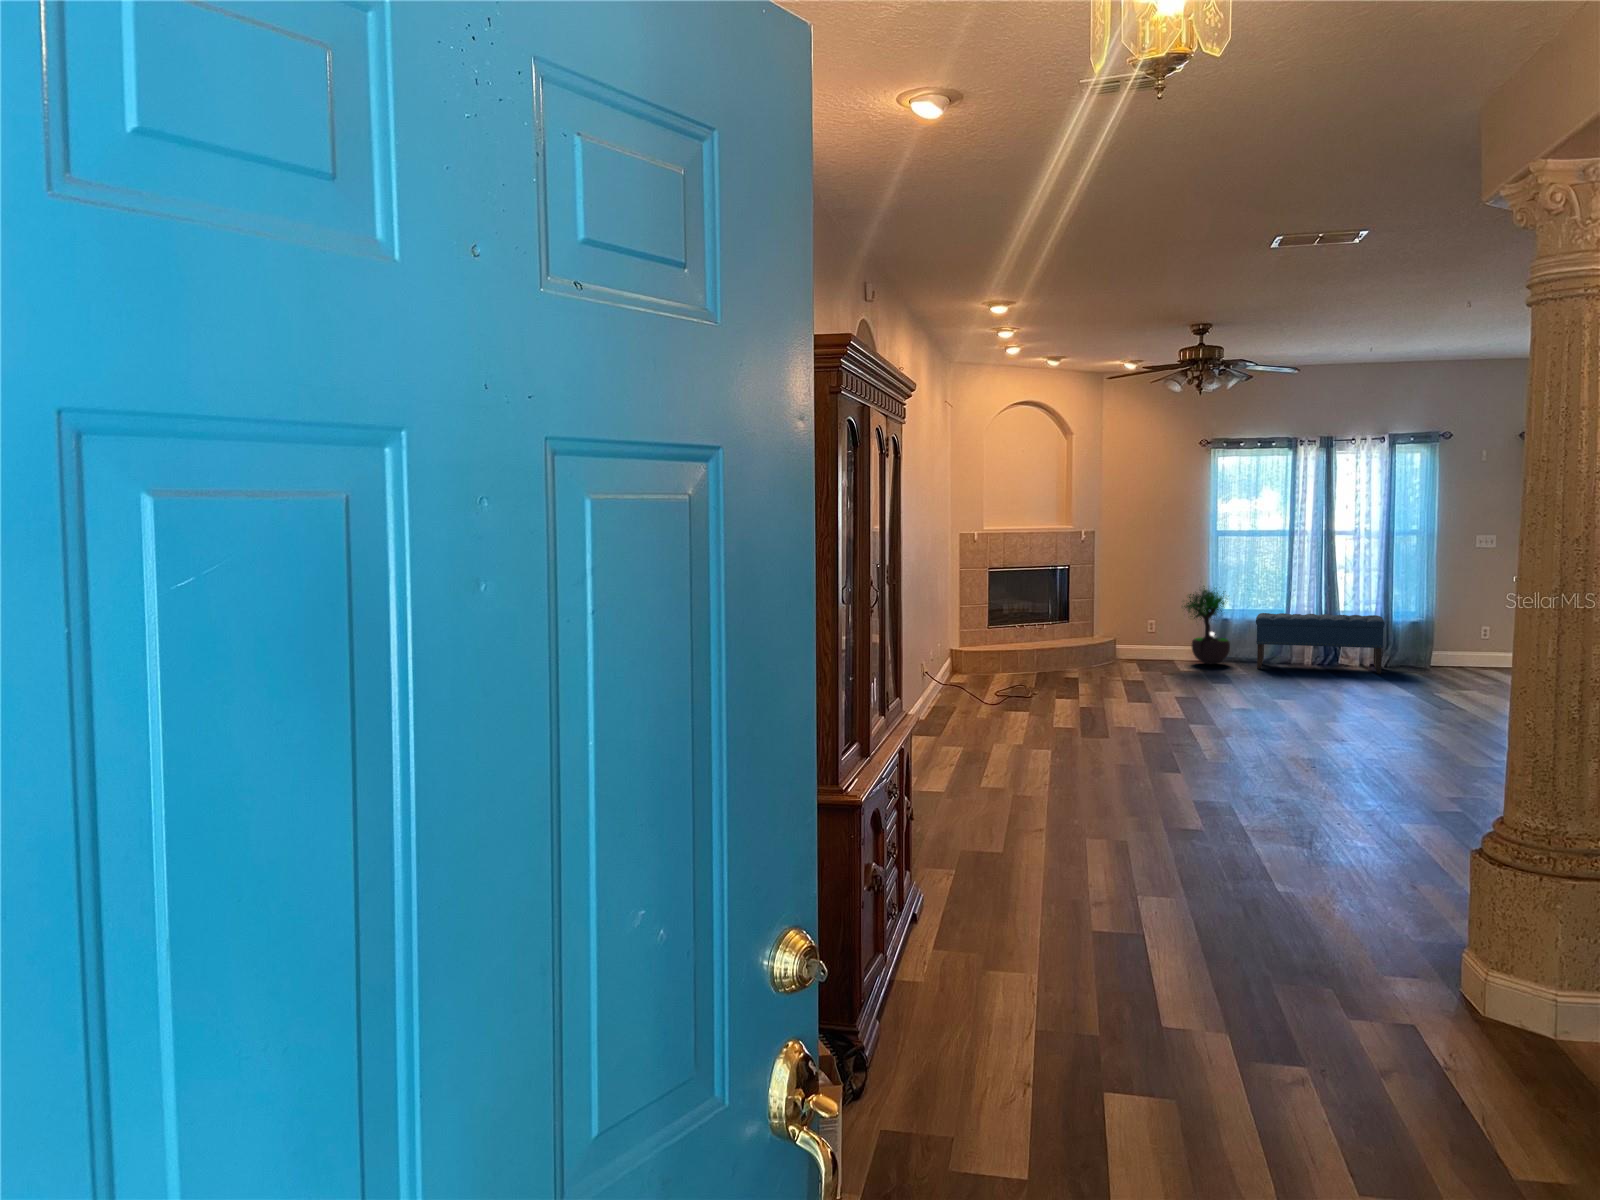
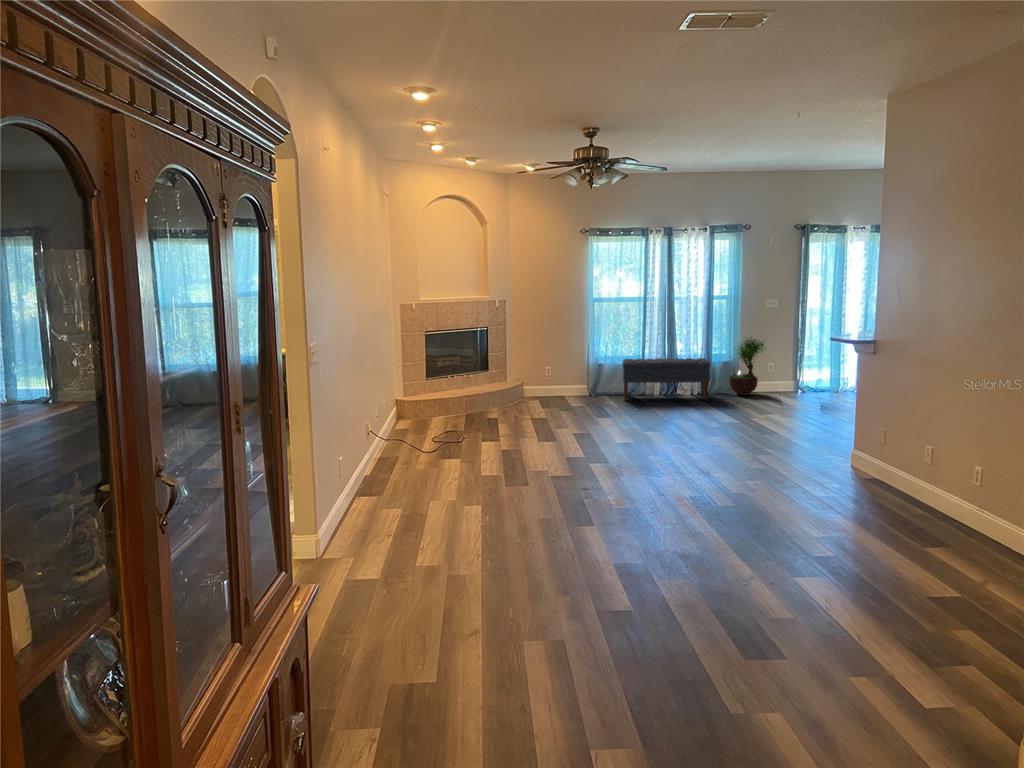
potted tree: present [1184,588,1230,665] -> present [729,337,766,395]

